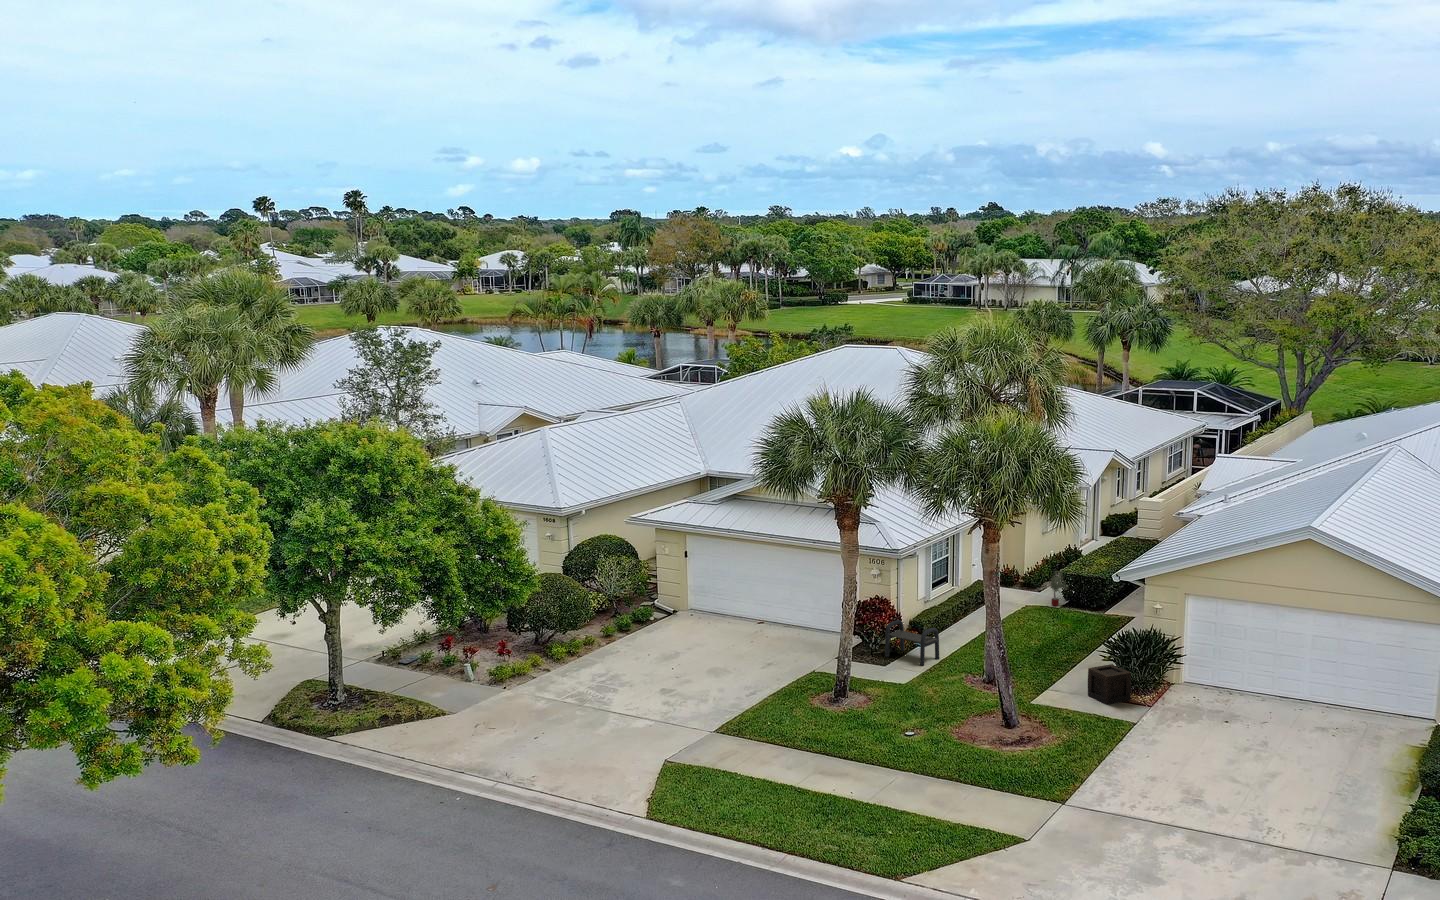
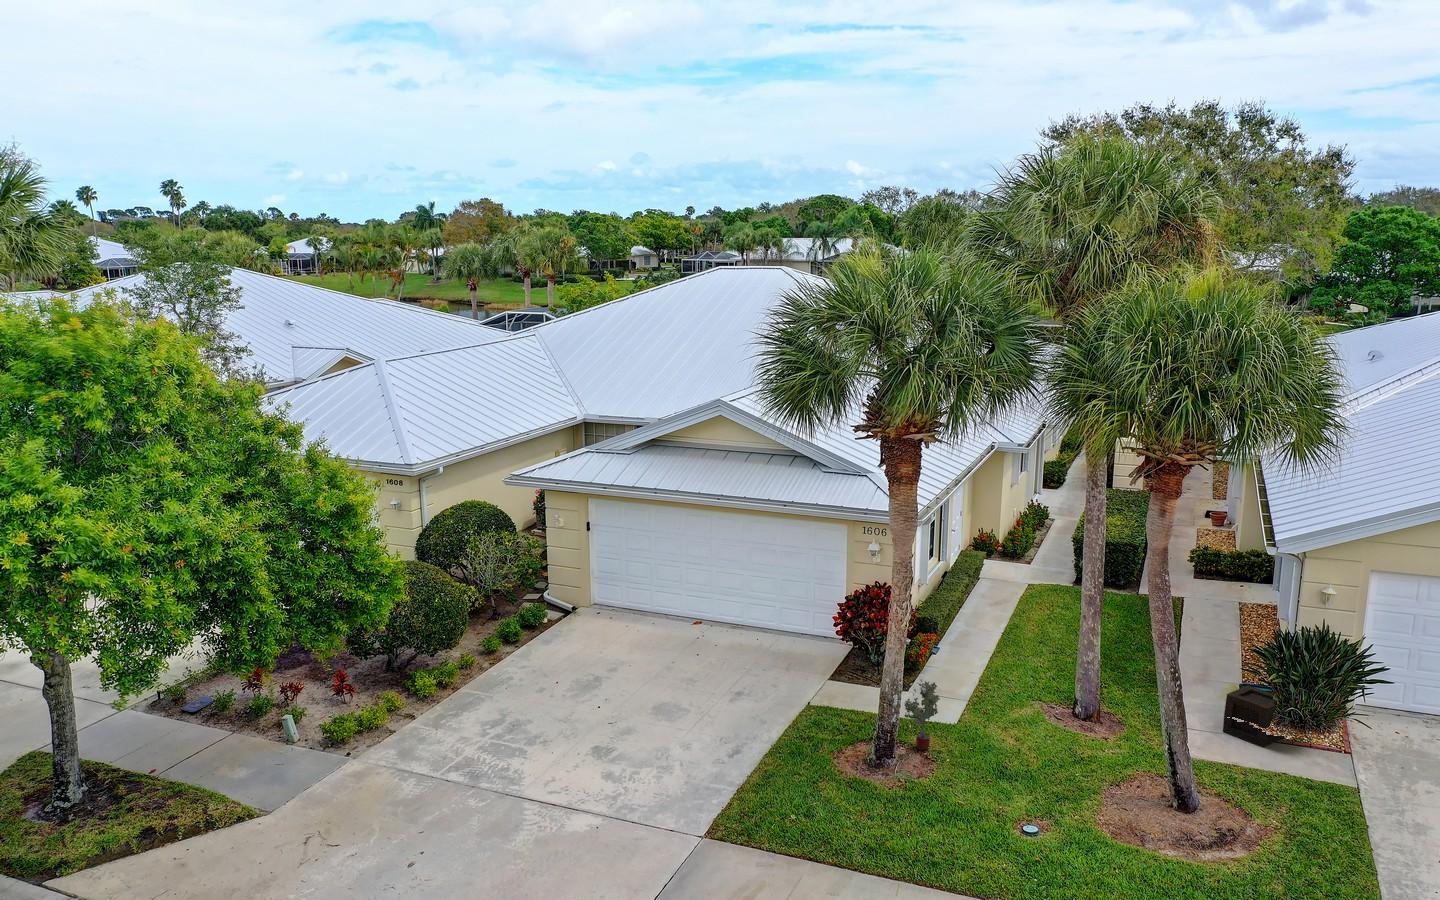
potted tree: present [1050,571,1068,606] -> present [904,679,940,750]
bench: present [885,620,939,666] -> none [902,621,978,687]

